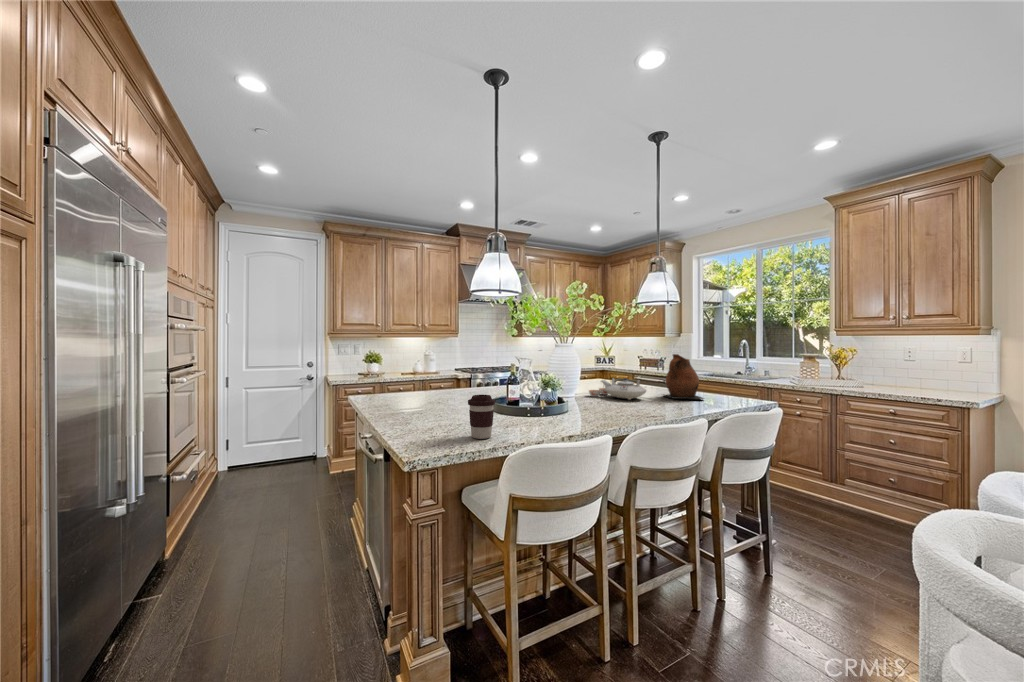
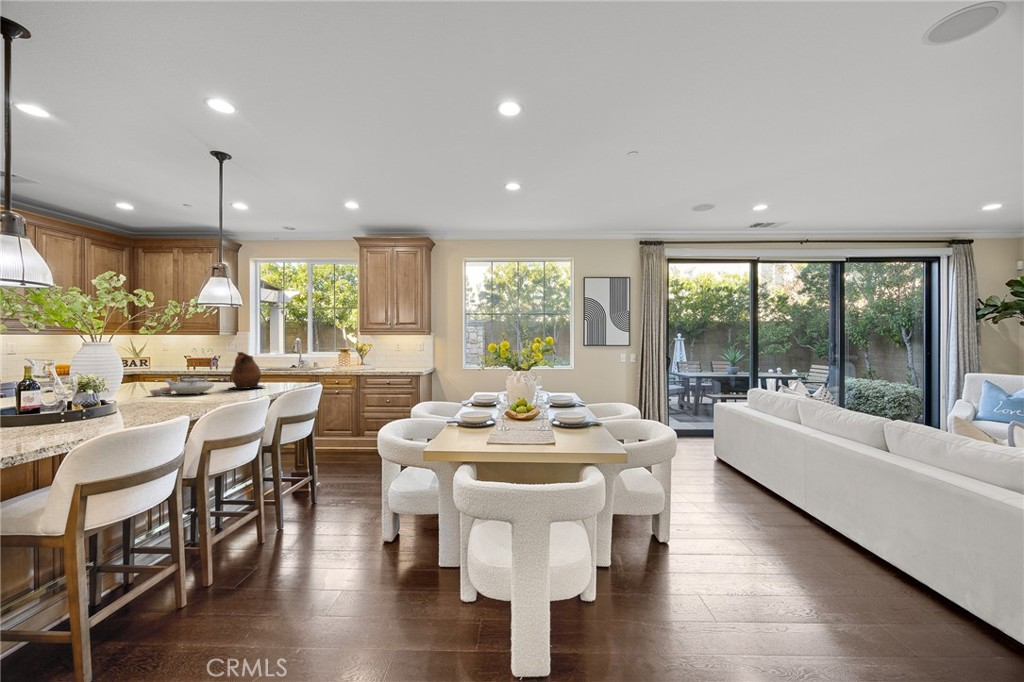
coffee cup: present [468,395,495,439] -> none [45,396,80,436]

